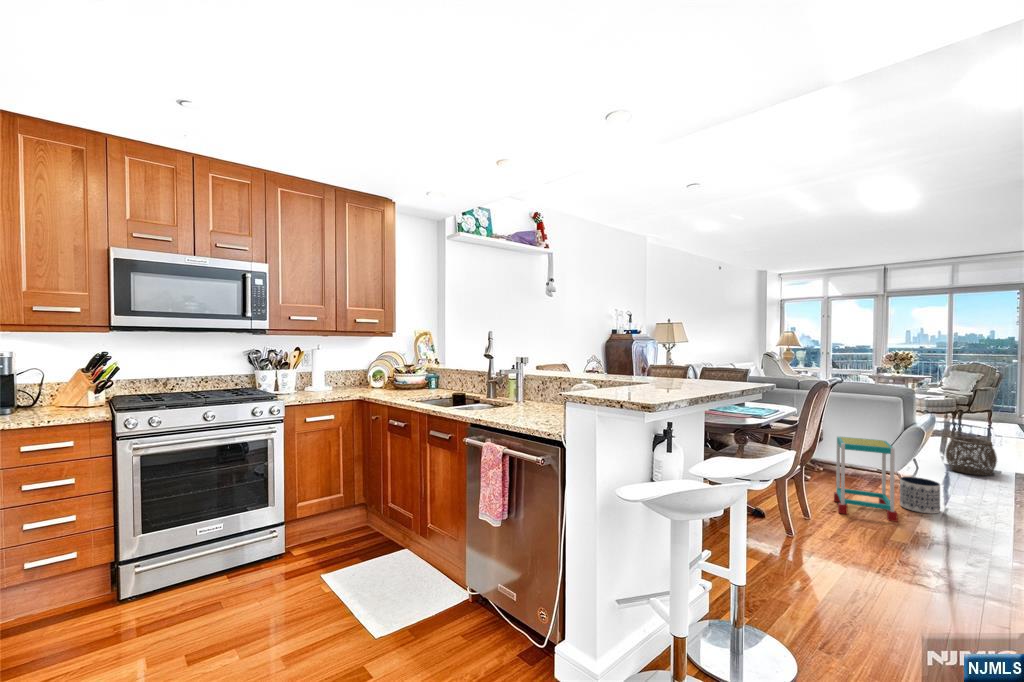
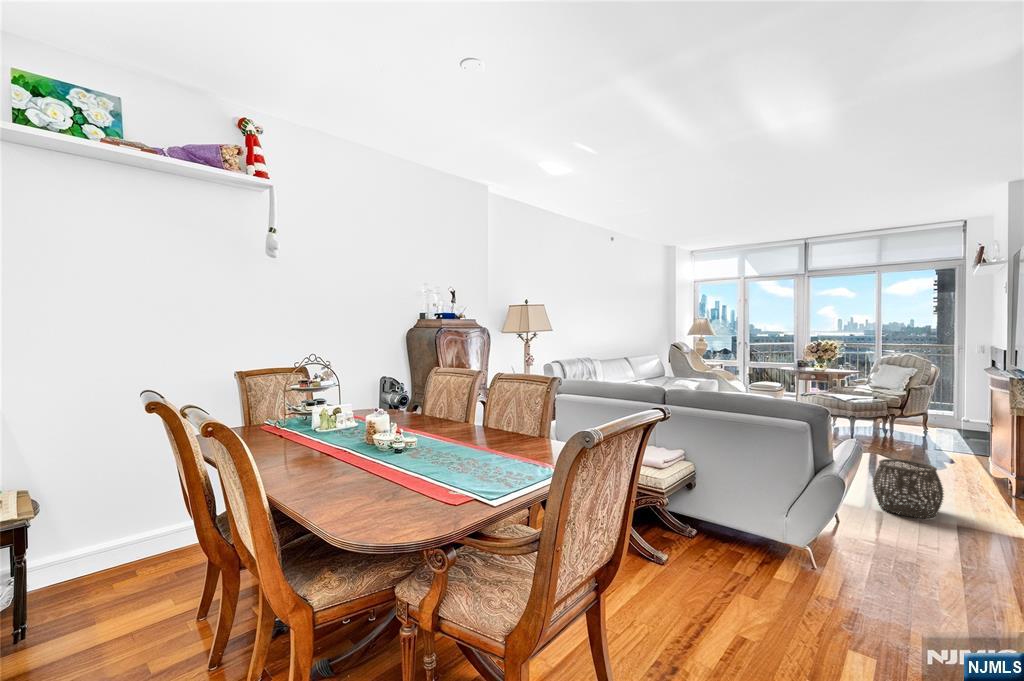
side table: present [834,436,898,521] -> none [685,478,784,653]
planter: present [900,477,940,514] -> none [796,547,862,622]

